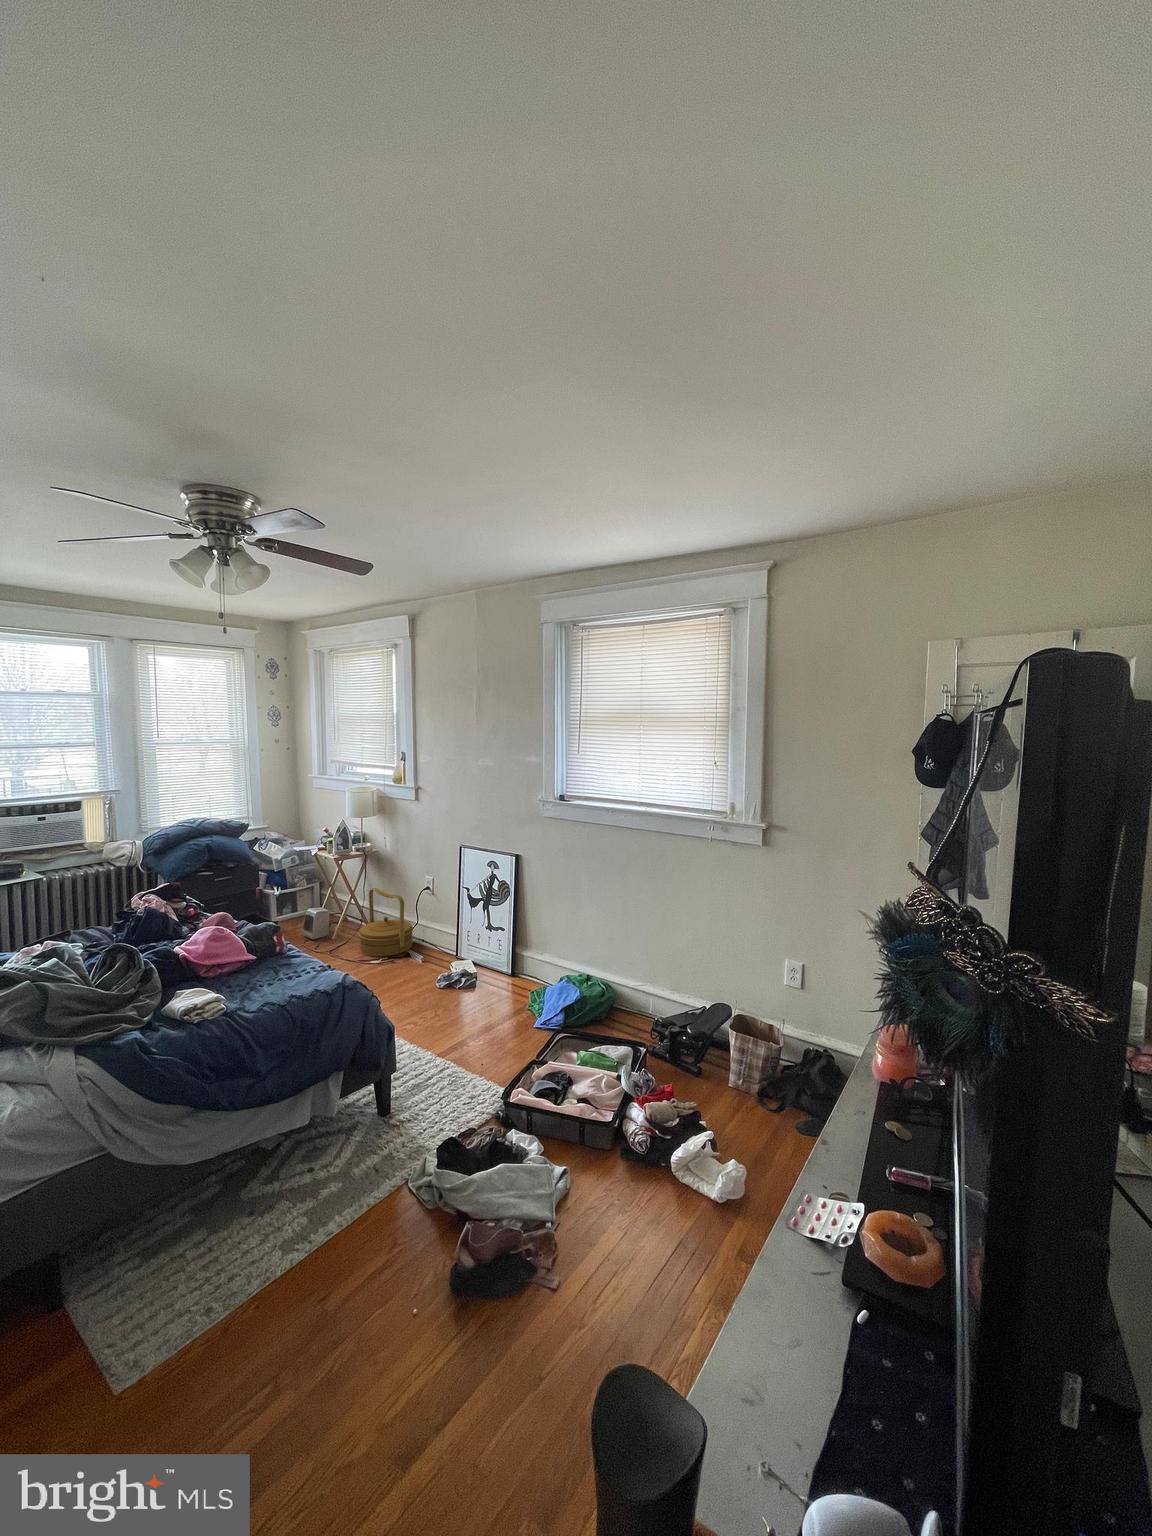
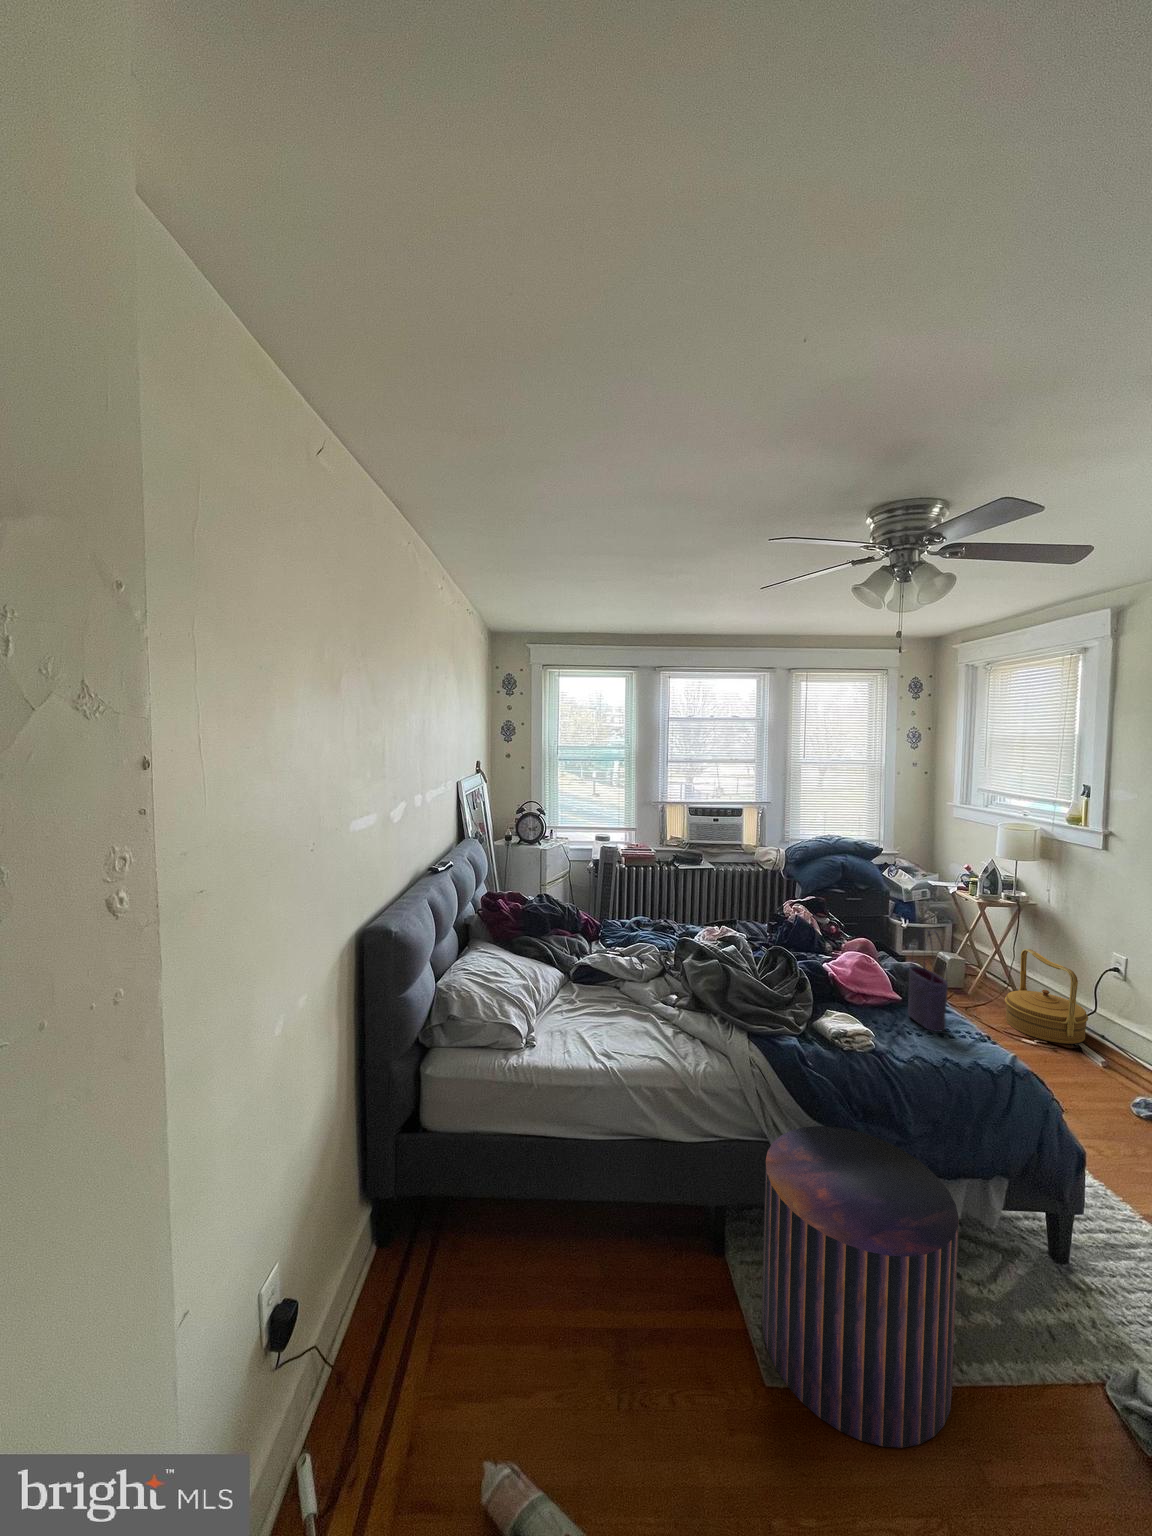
tote bag: none [262,887,294,976] -> present [908,930,948,1031]
pouf: none [97,1087,297,1376] -> present [762,1126,959,1448]

